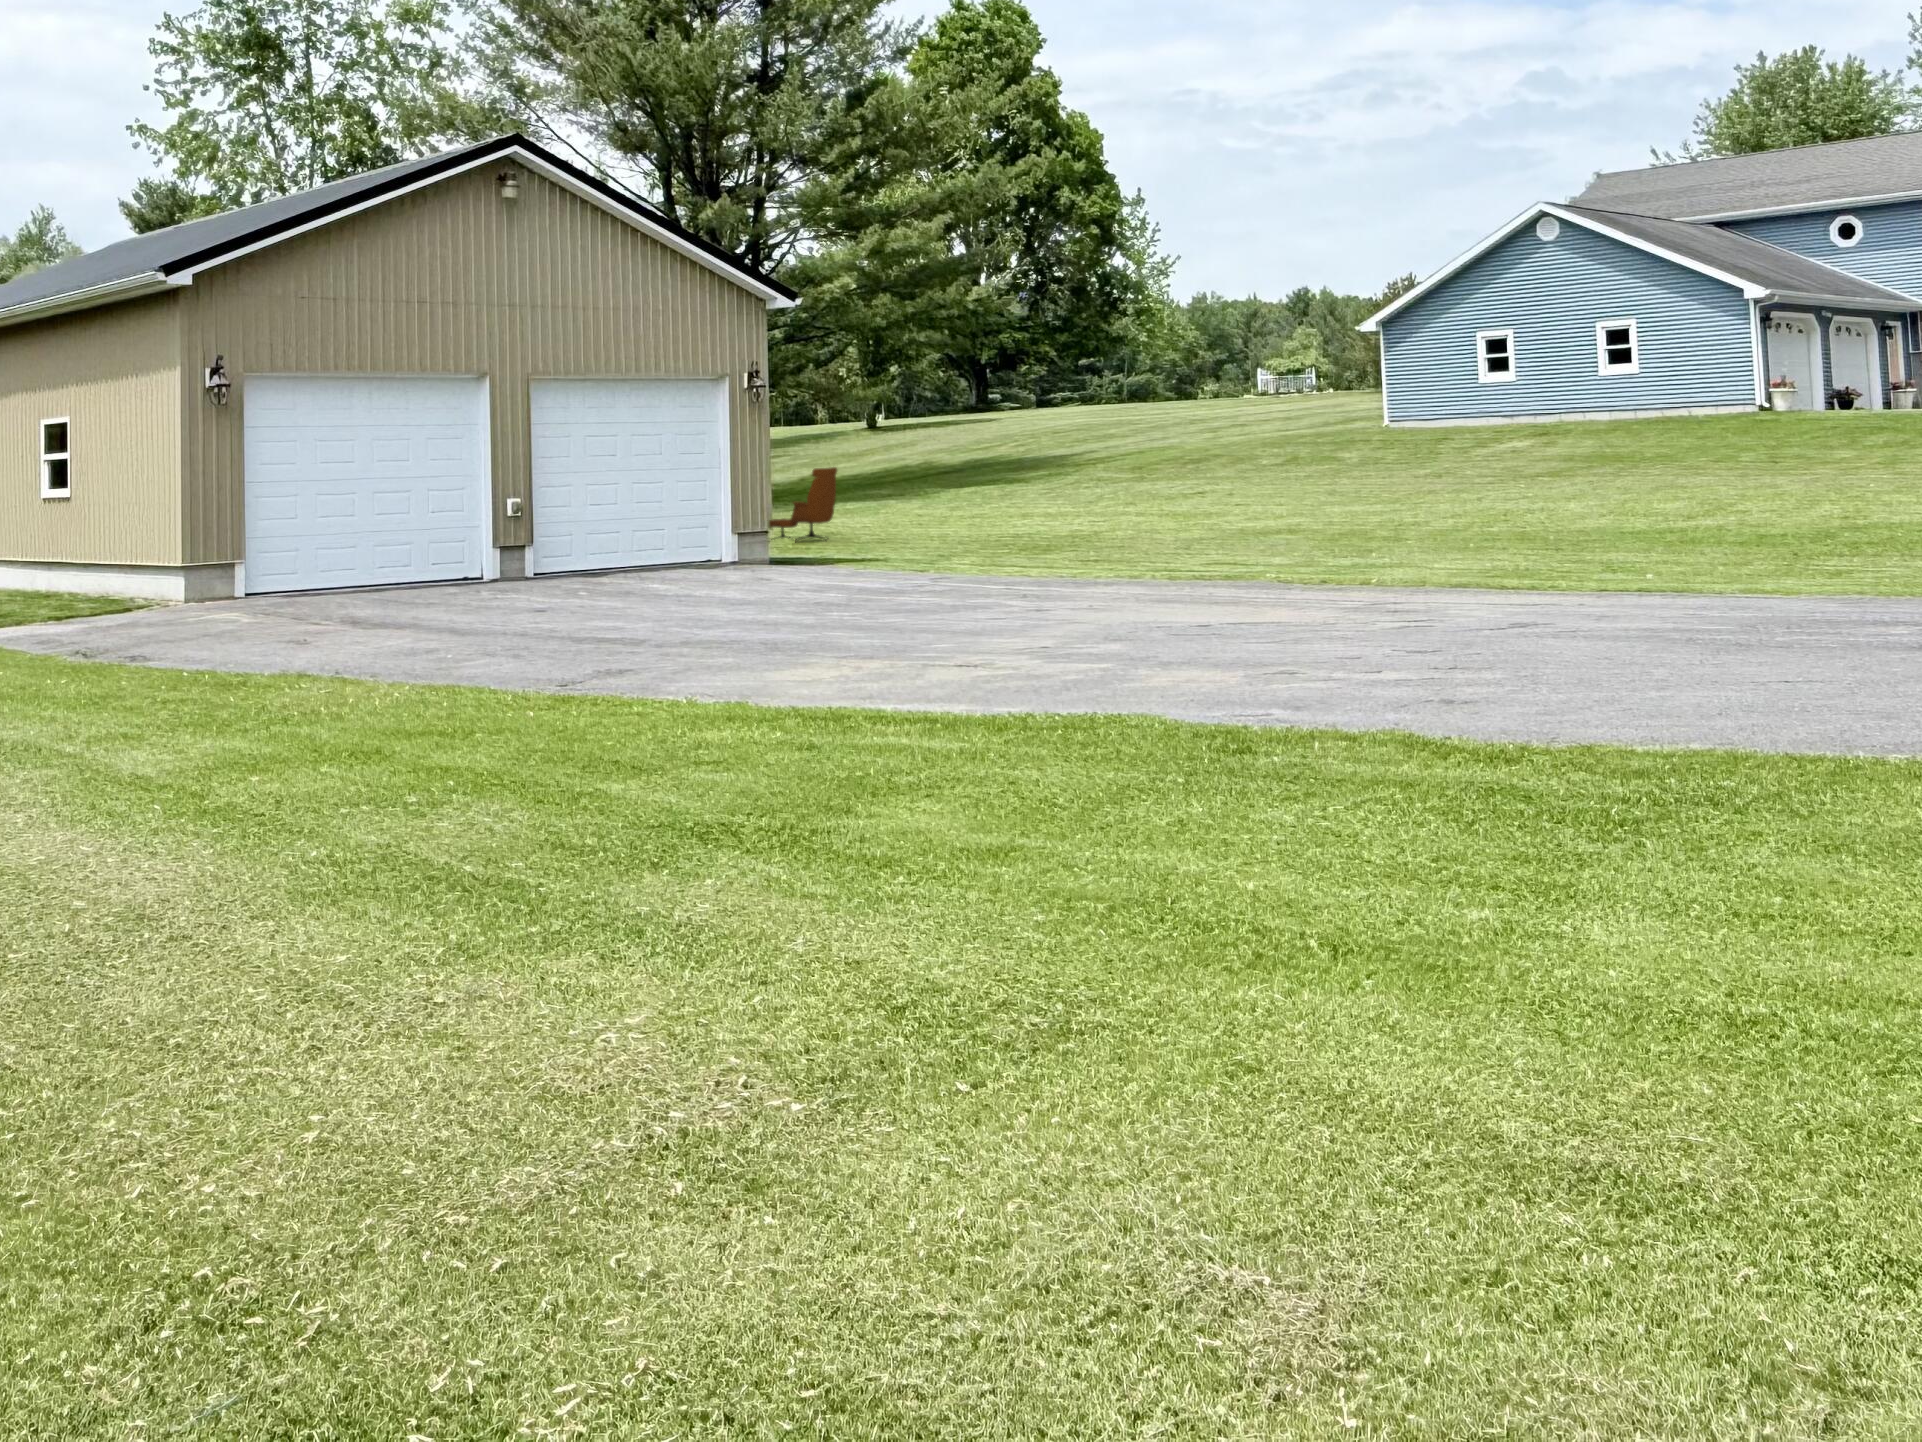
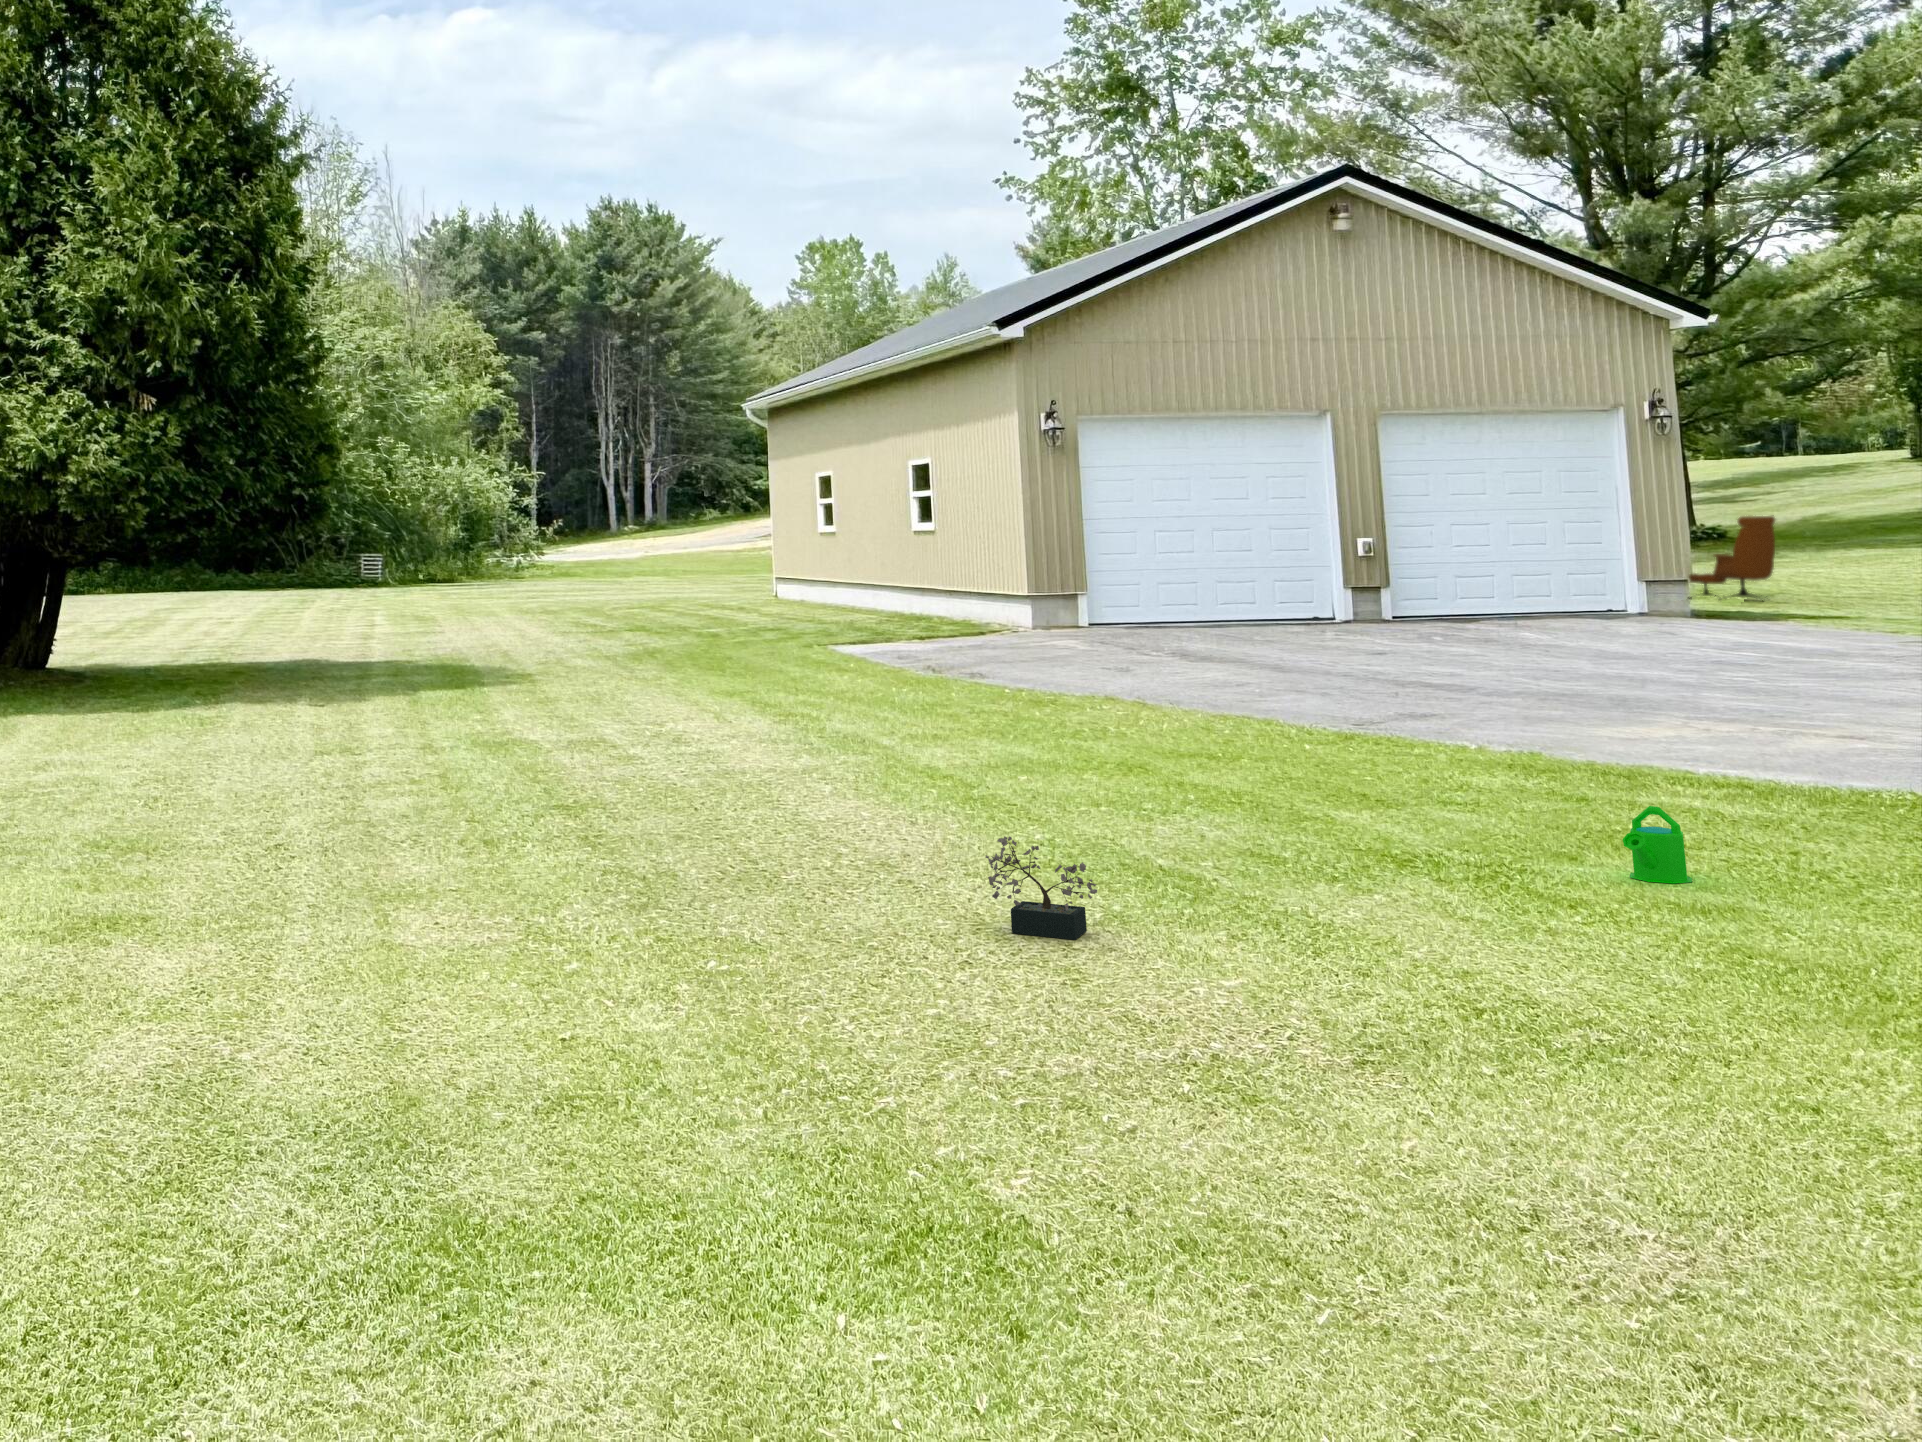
watering can: none [1049,809,1113,899] -> present [1623,806,1692,884]
decorative plant: none [387,1029,568,1201] -> present [986,836,1097,940]

